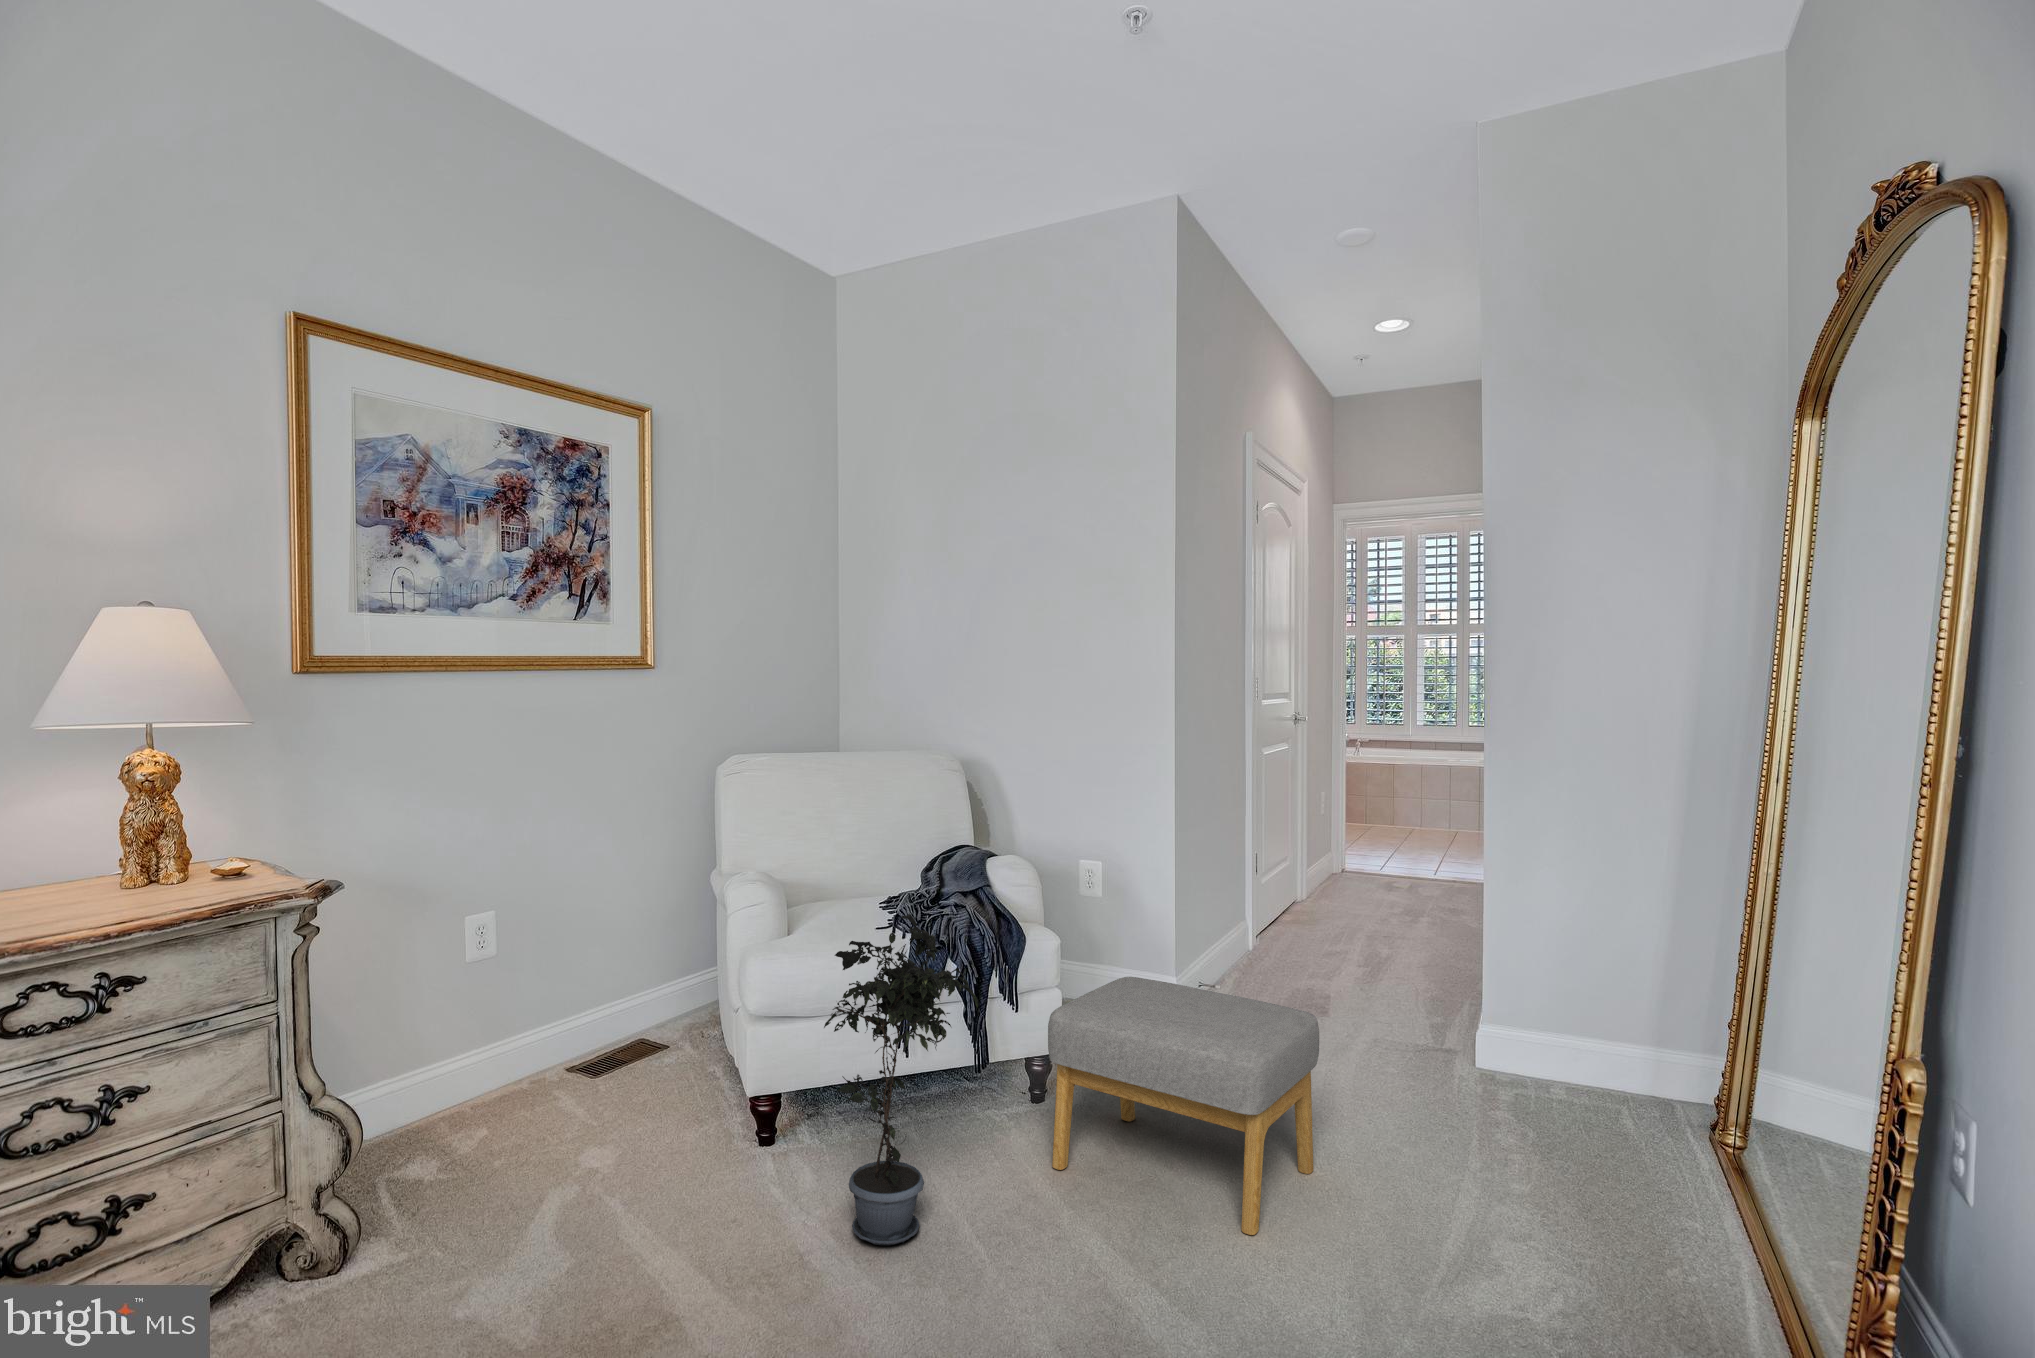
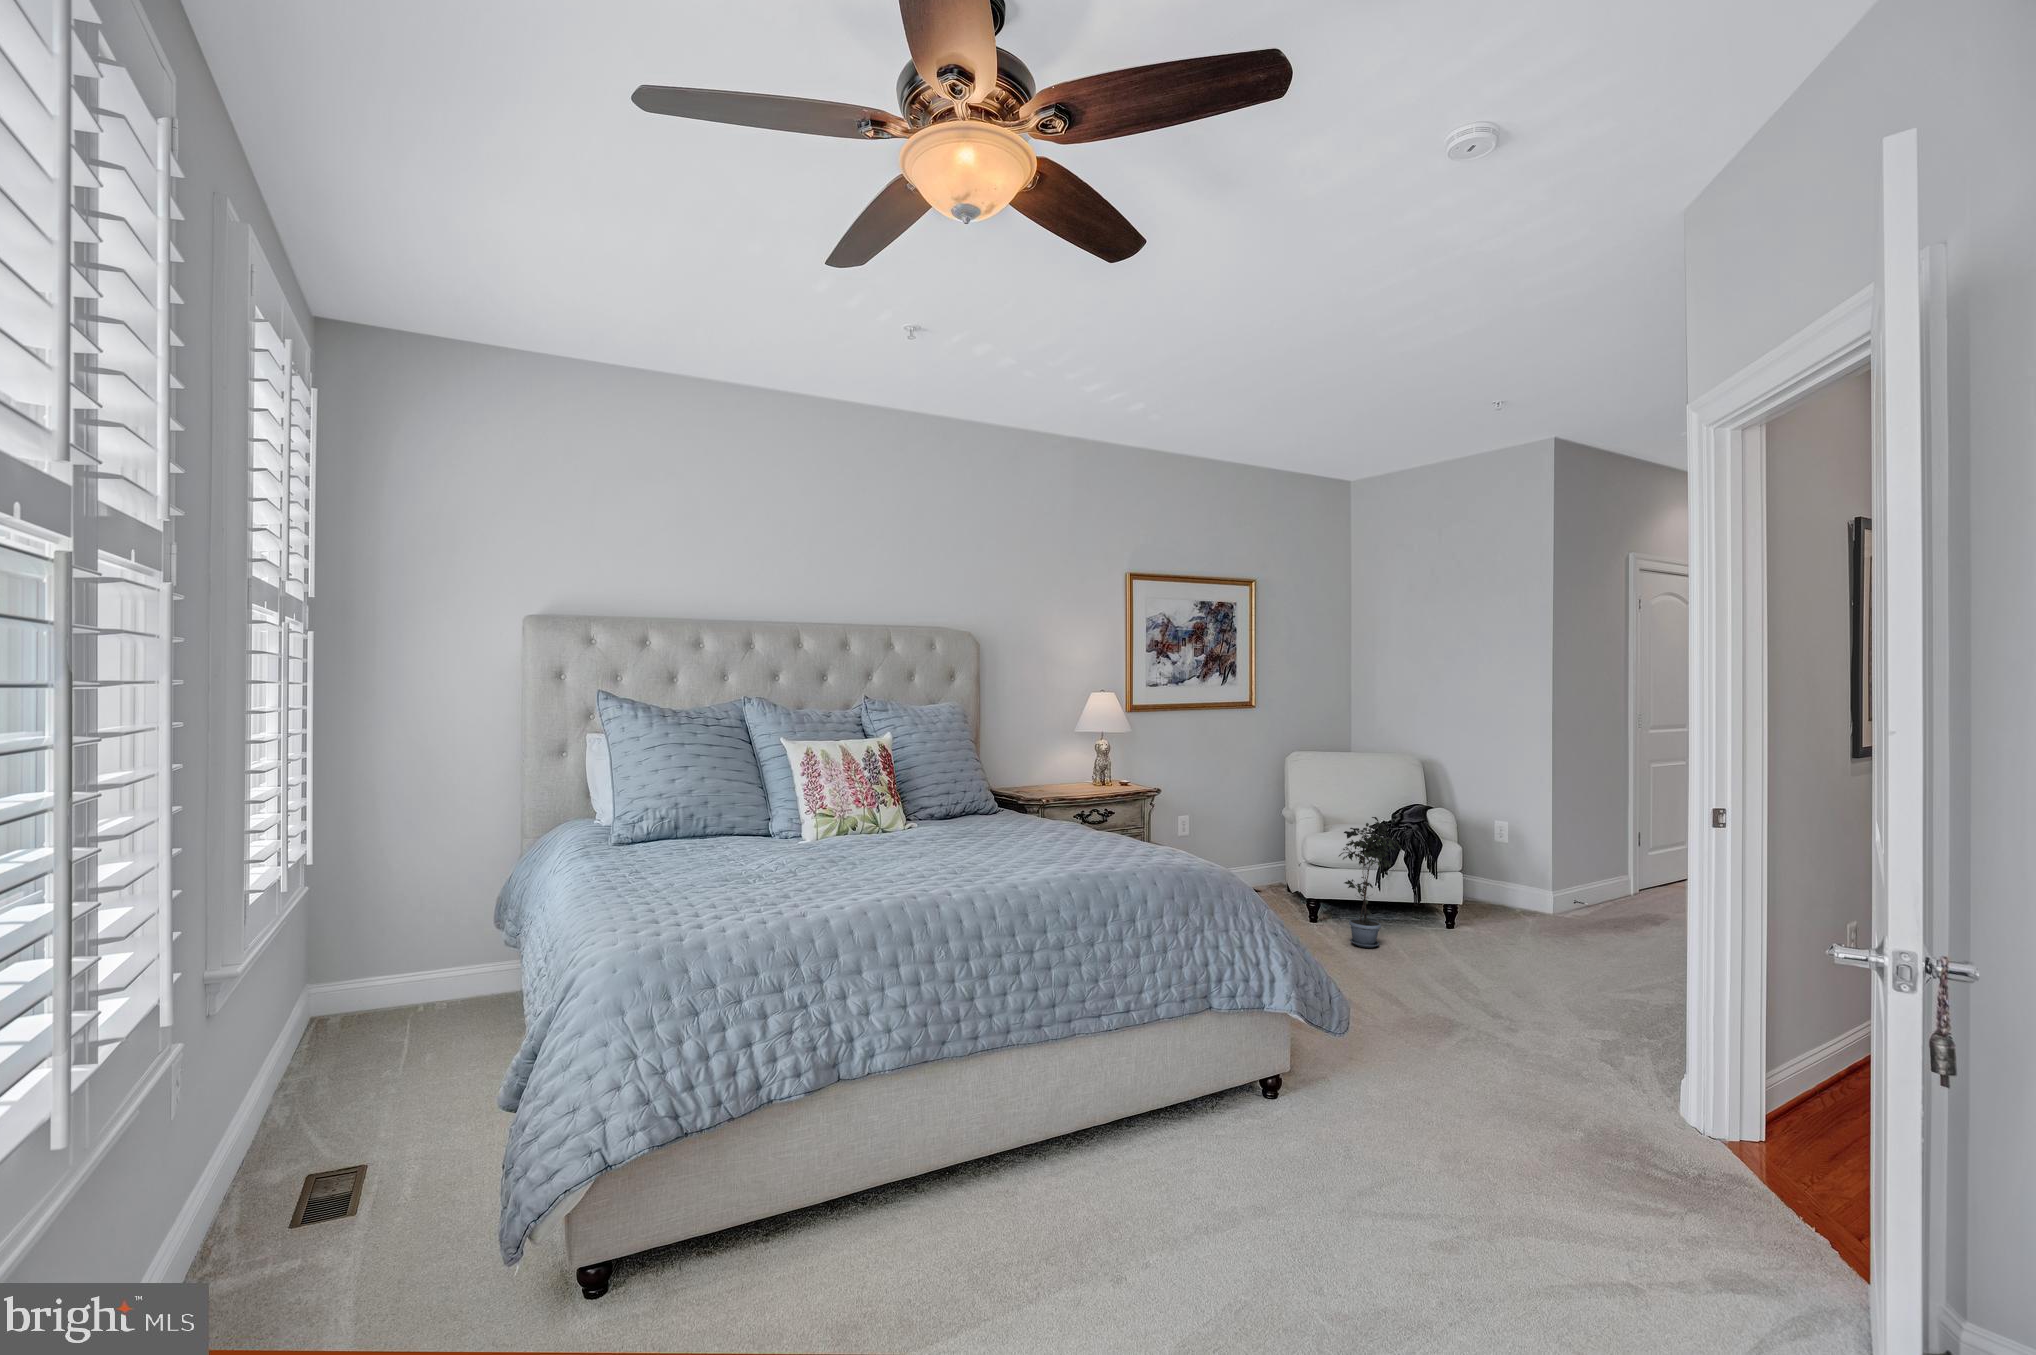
footstool: present [1048,977,1319,1235] -> none [1445,865,1587,967]

